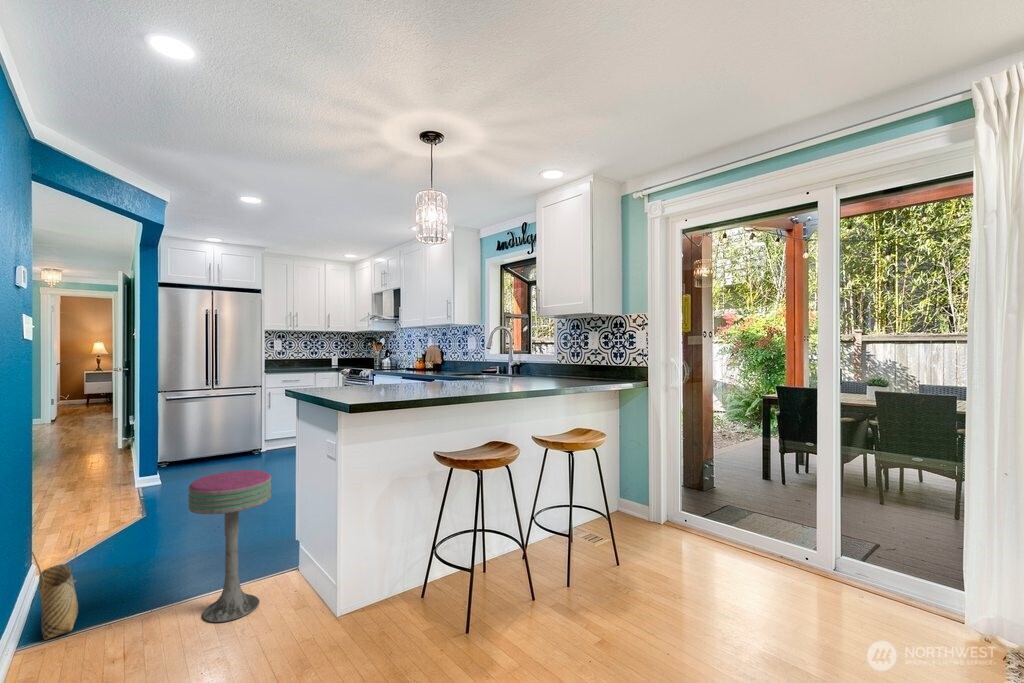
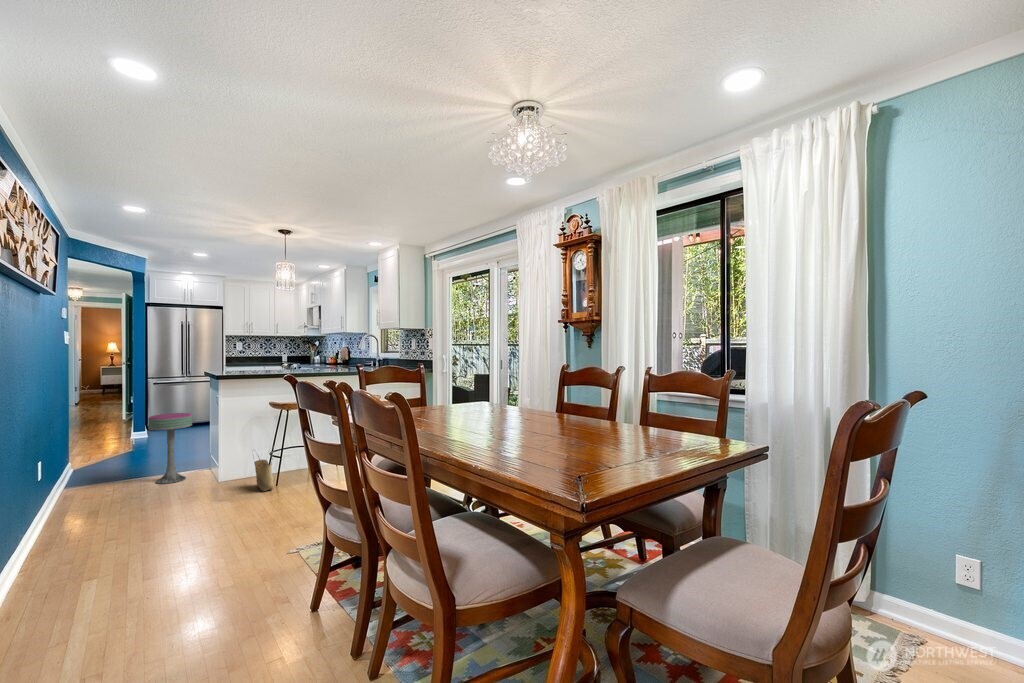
woven basket: present [32,539,80,640] -> present [254,446,274,491]

